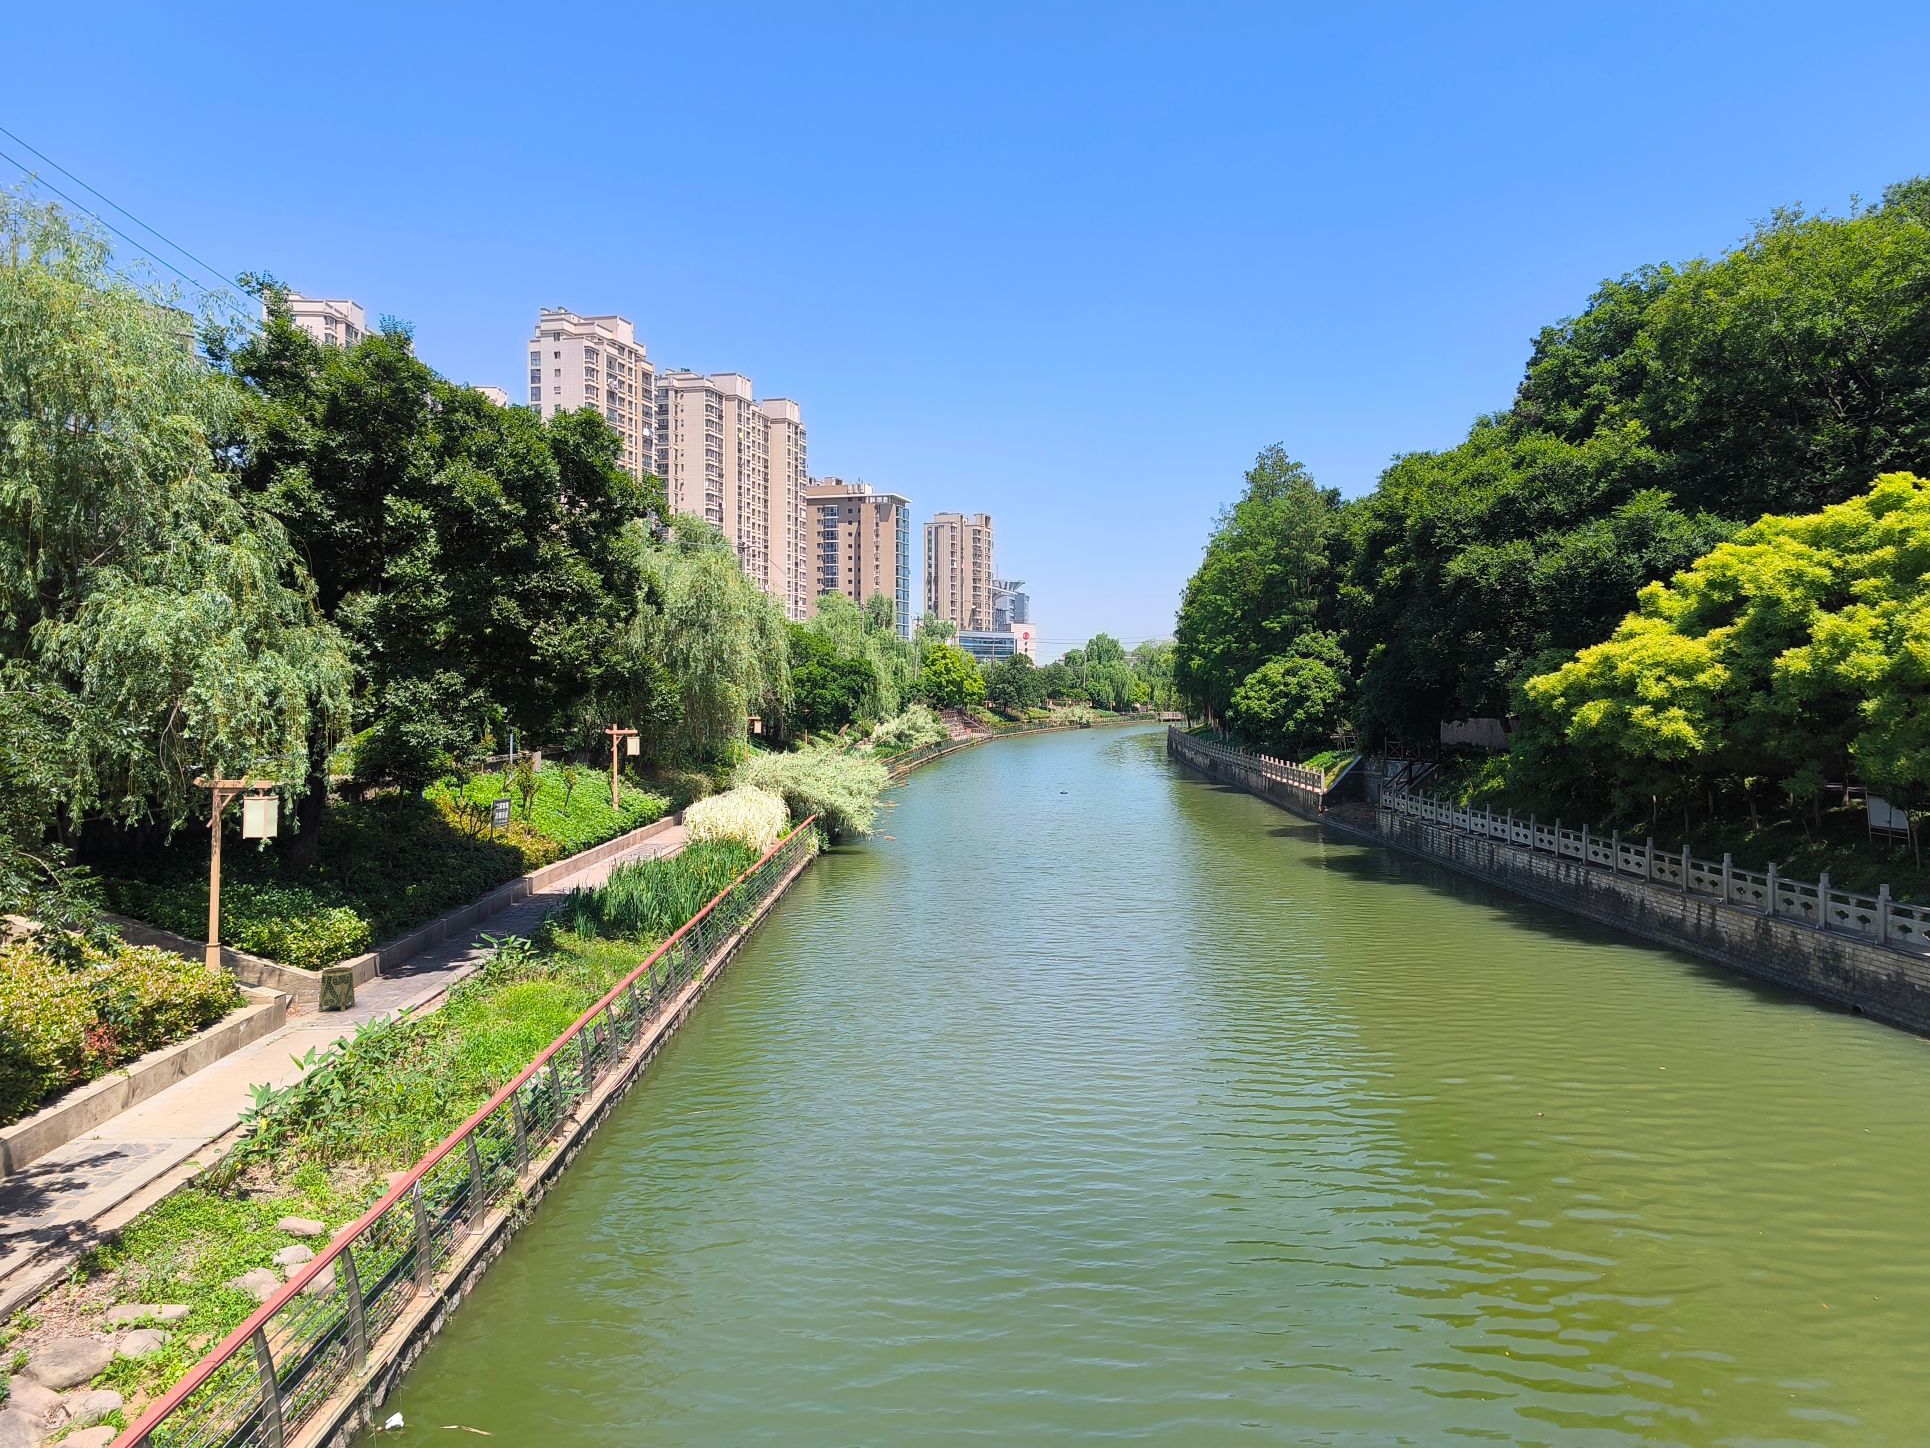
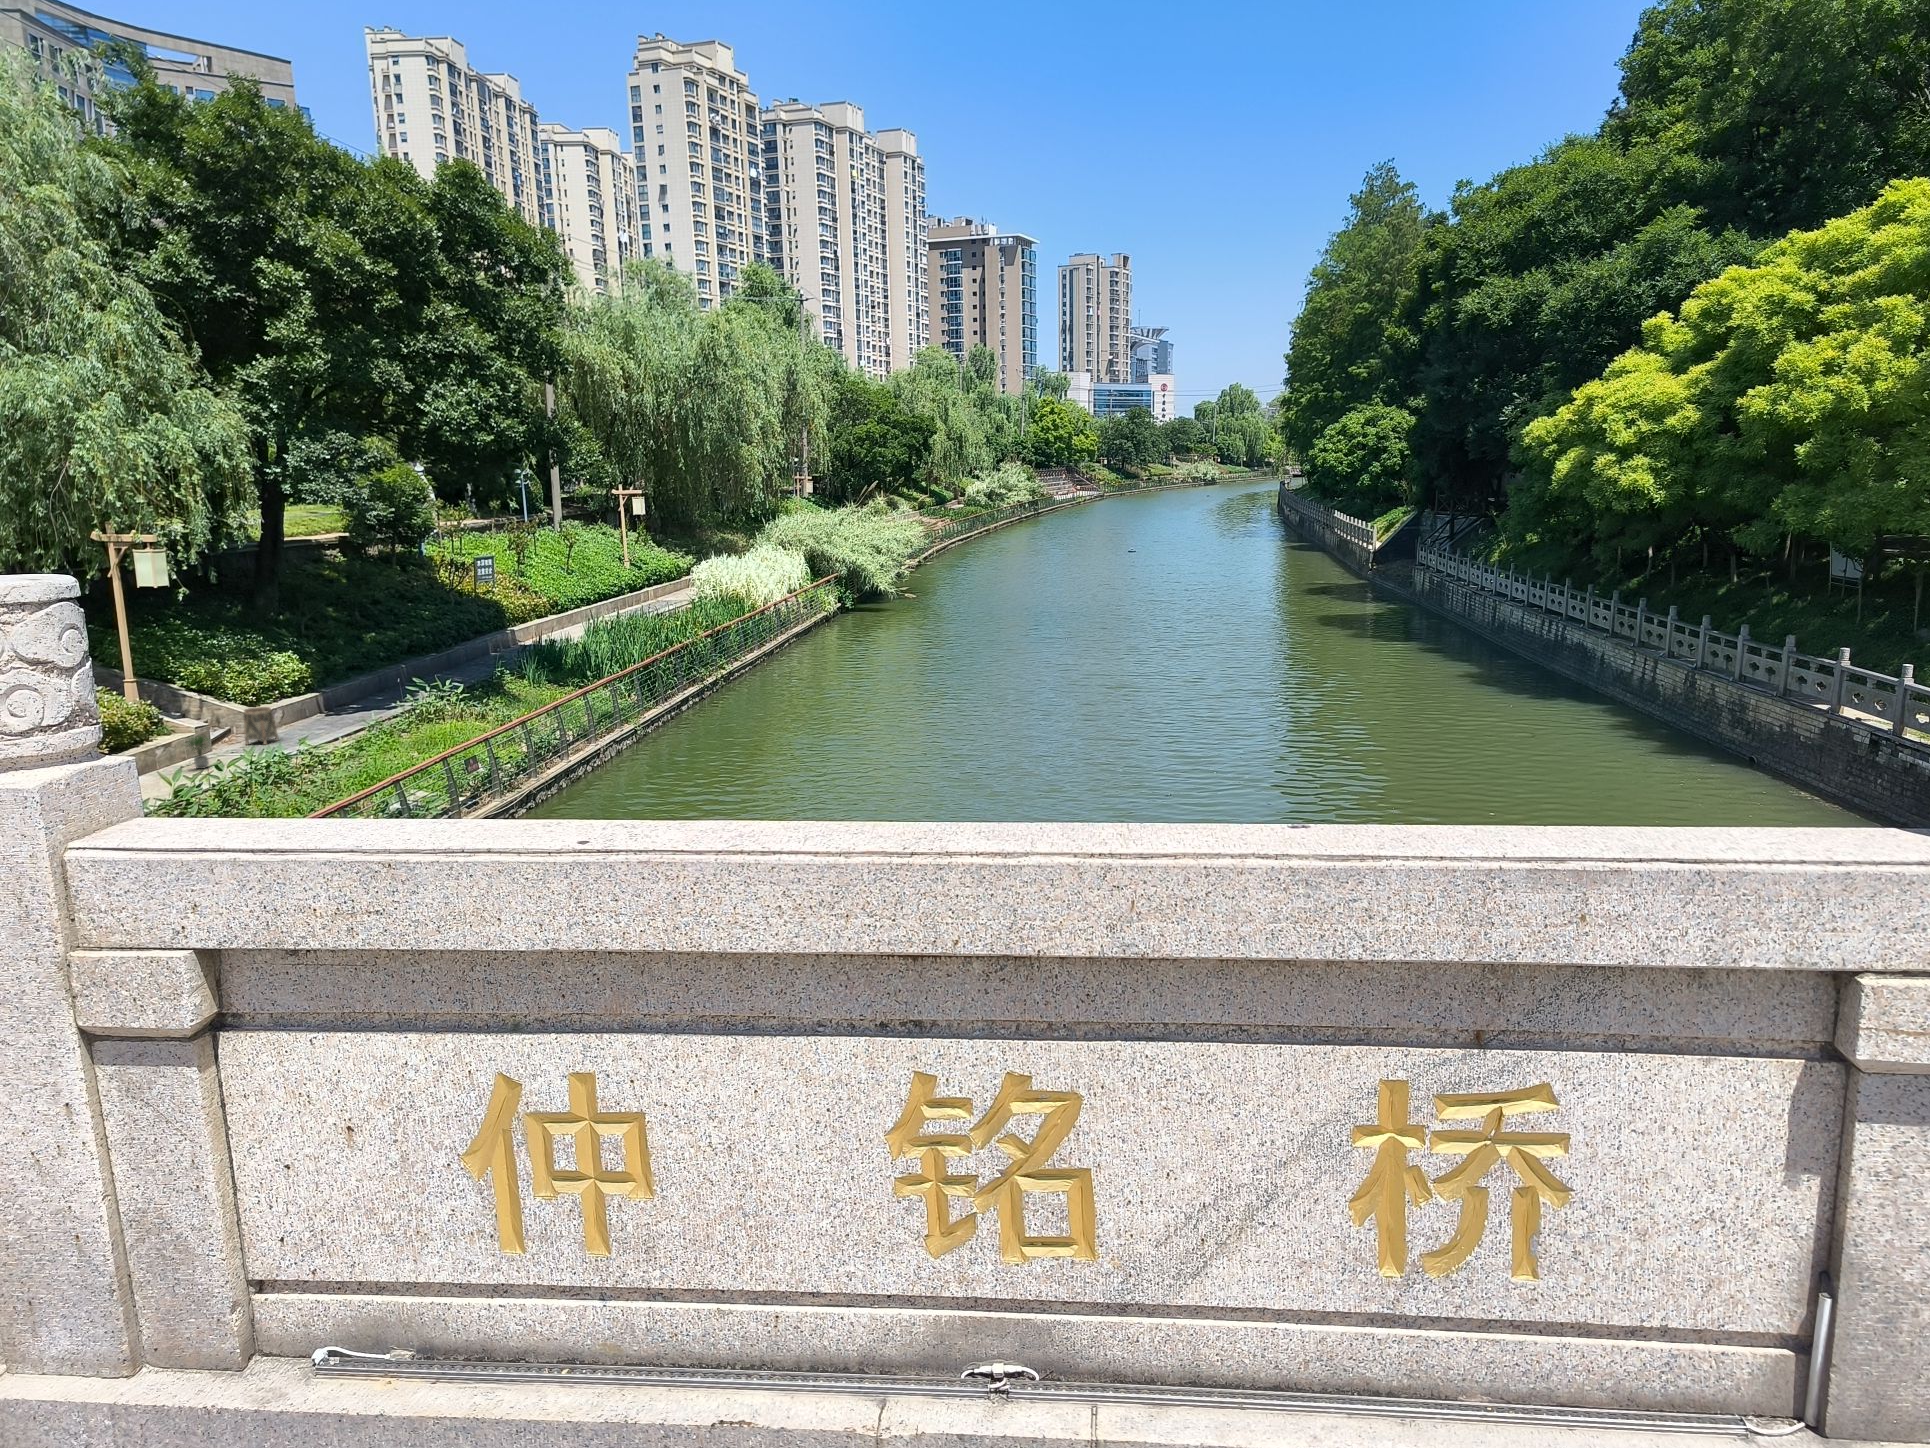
potted plant: none [271,1002,304,1043] -> present [188,736,209,769]

